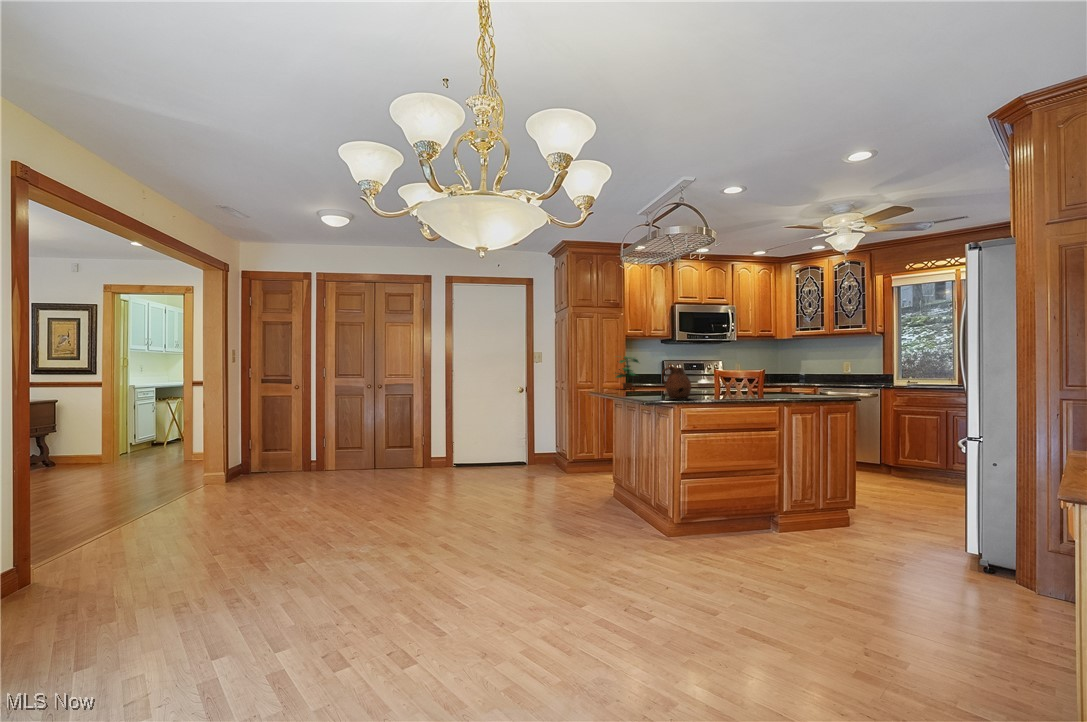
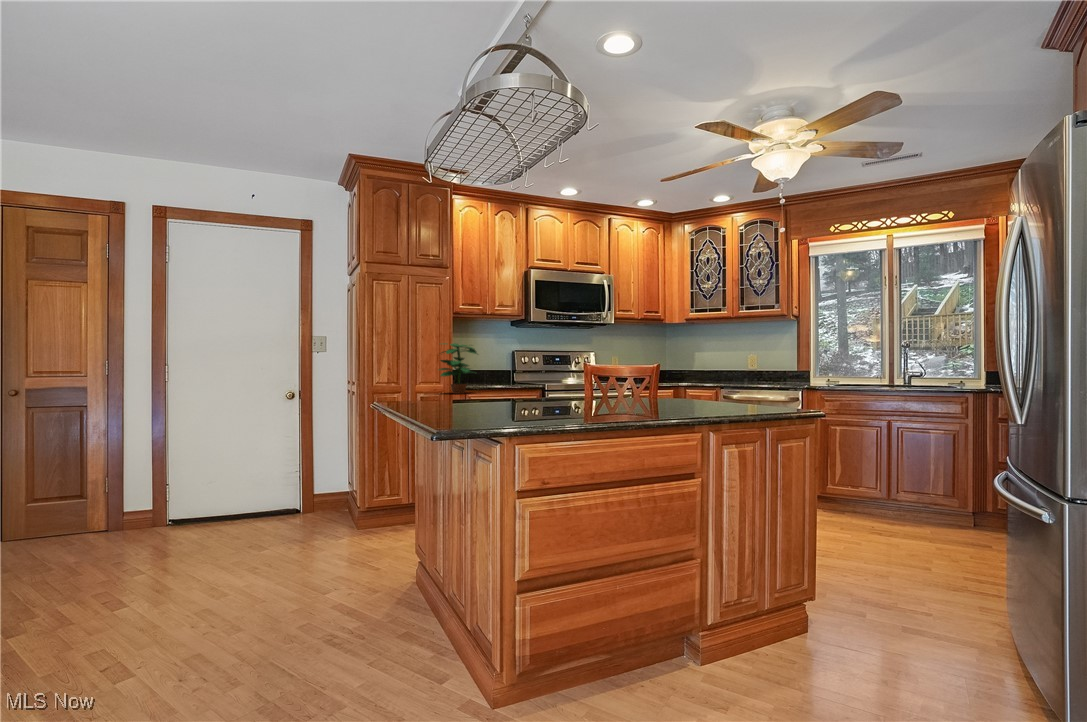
ceramic pitcher: present [662,364,691,400] -> none [494,353,553,416]

